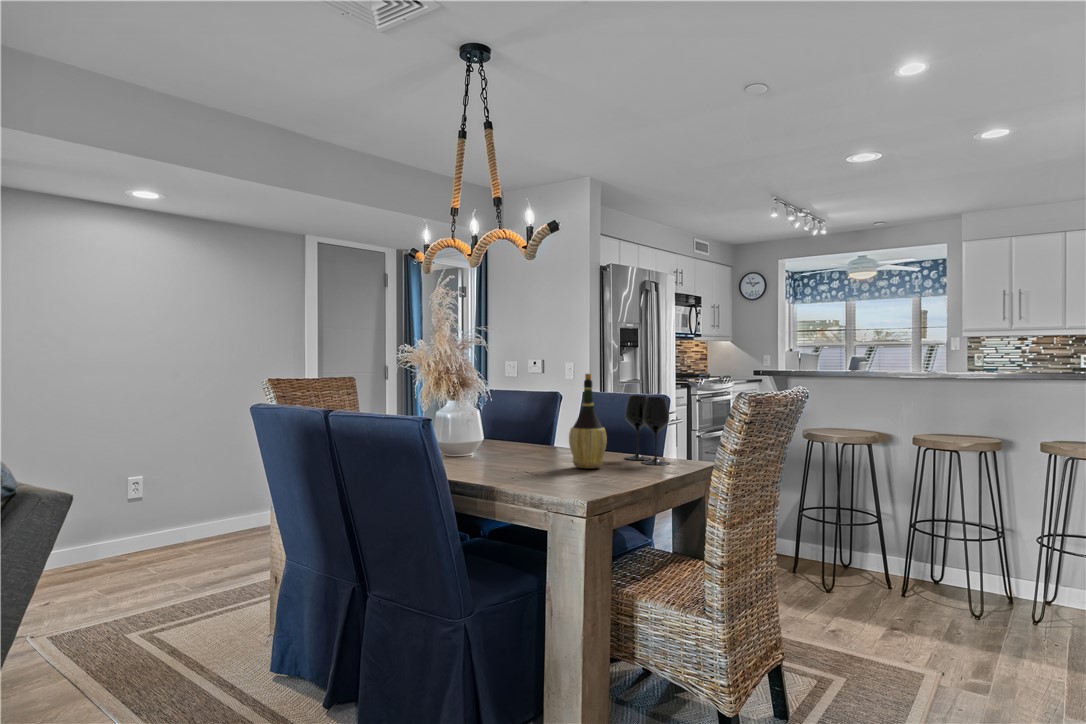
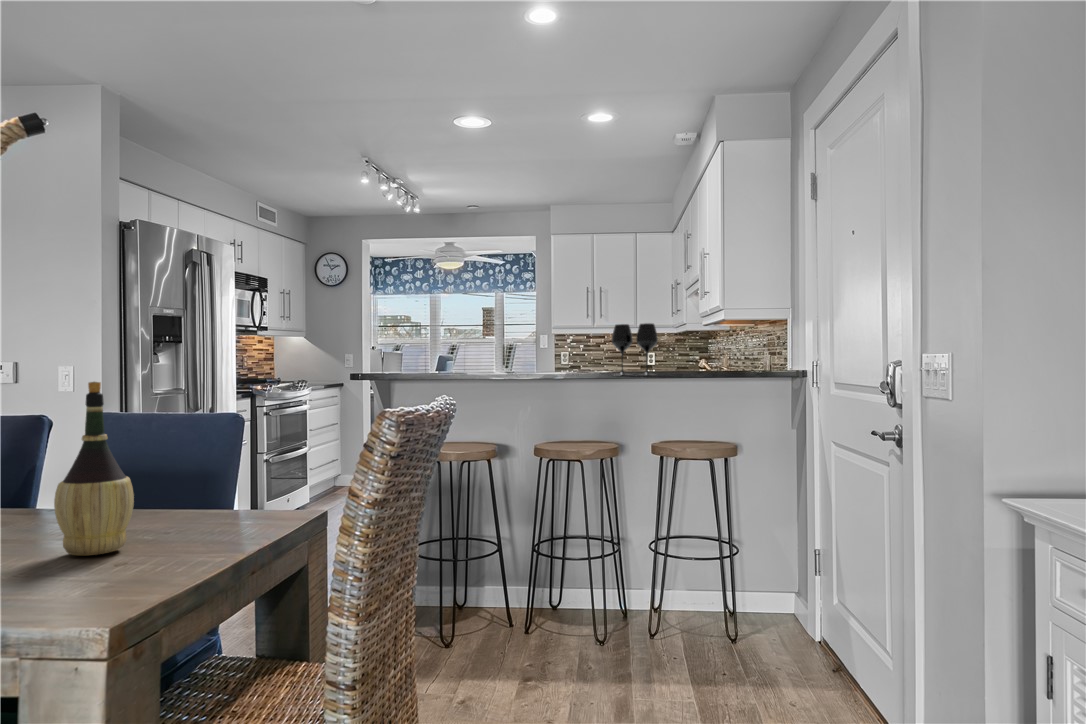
wine glass: present [625,395,669,465] -> present [612,323,658,376]

